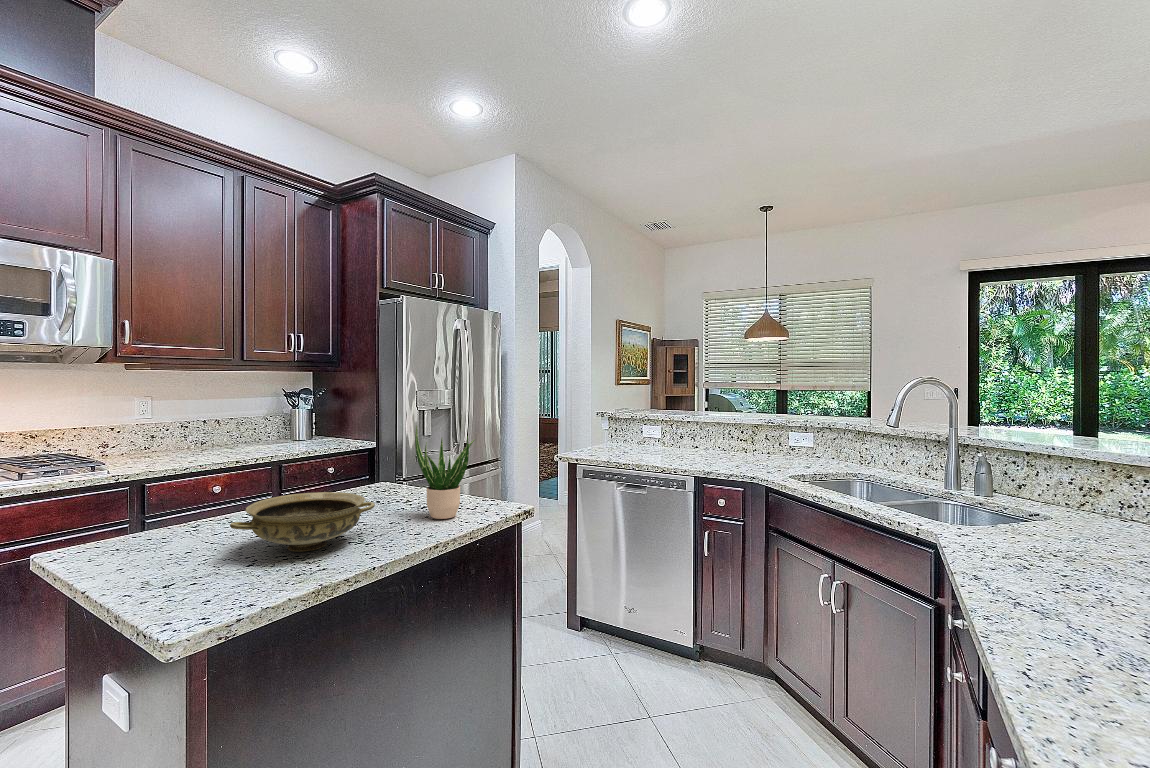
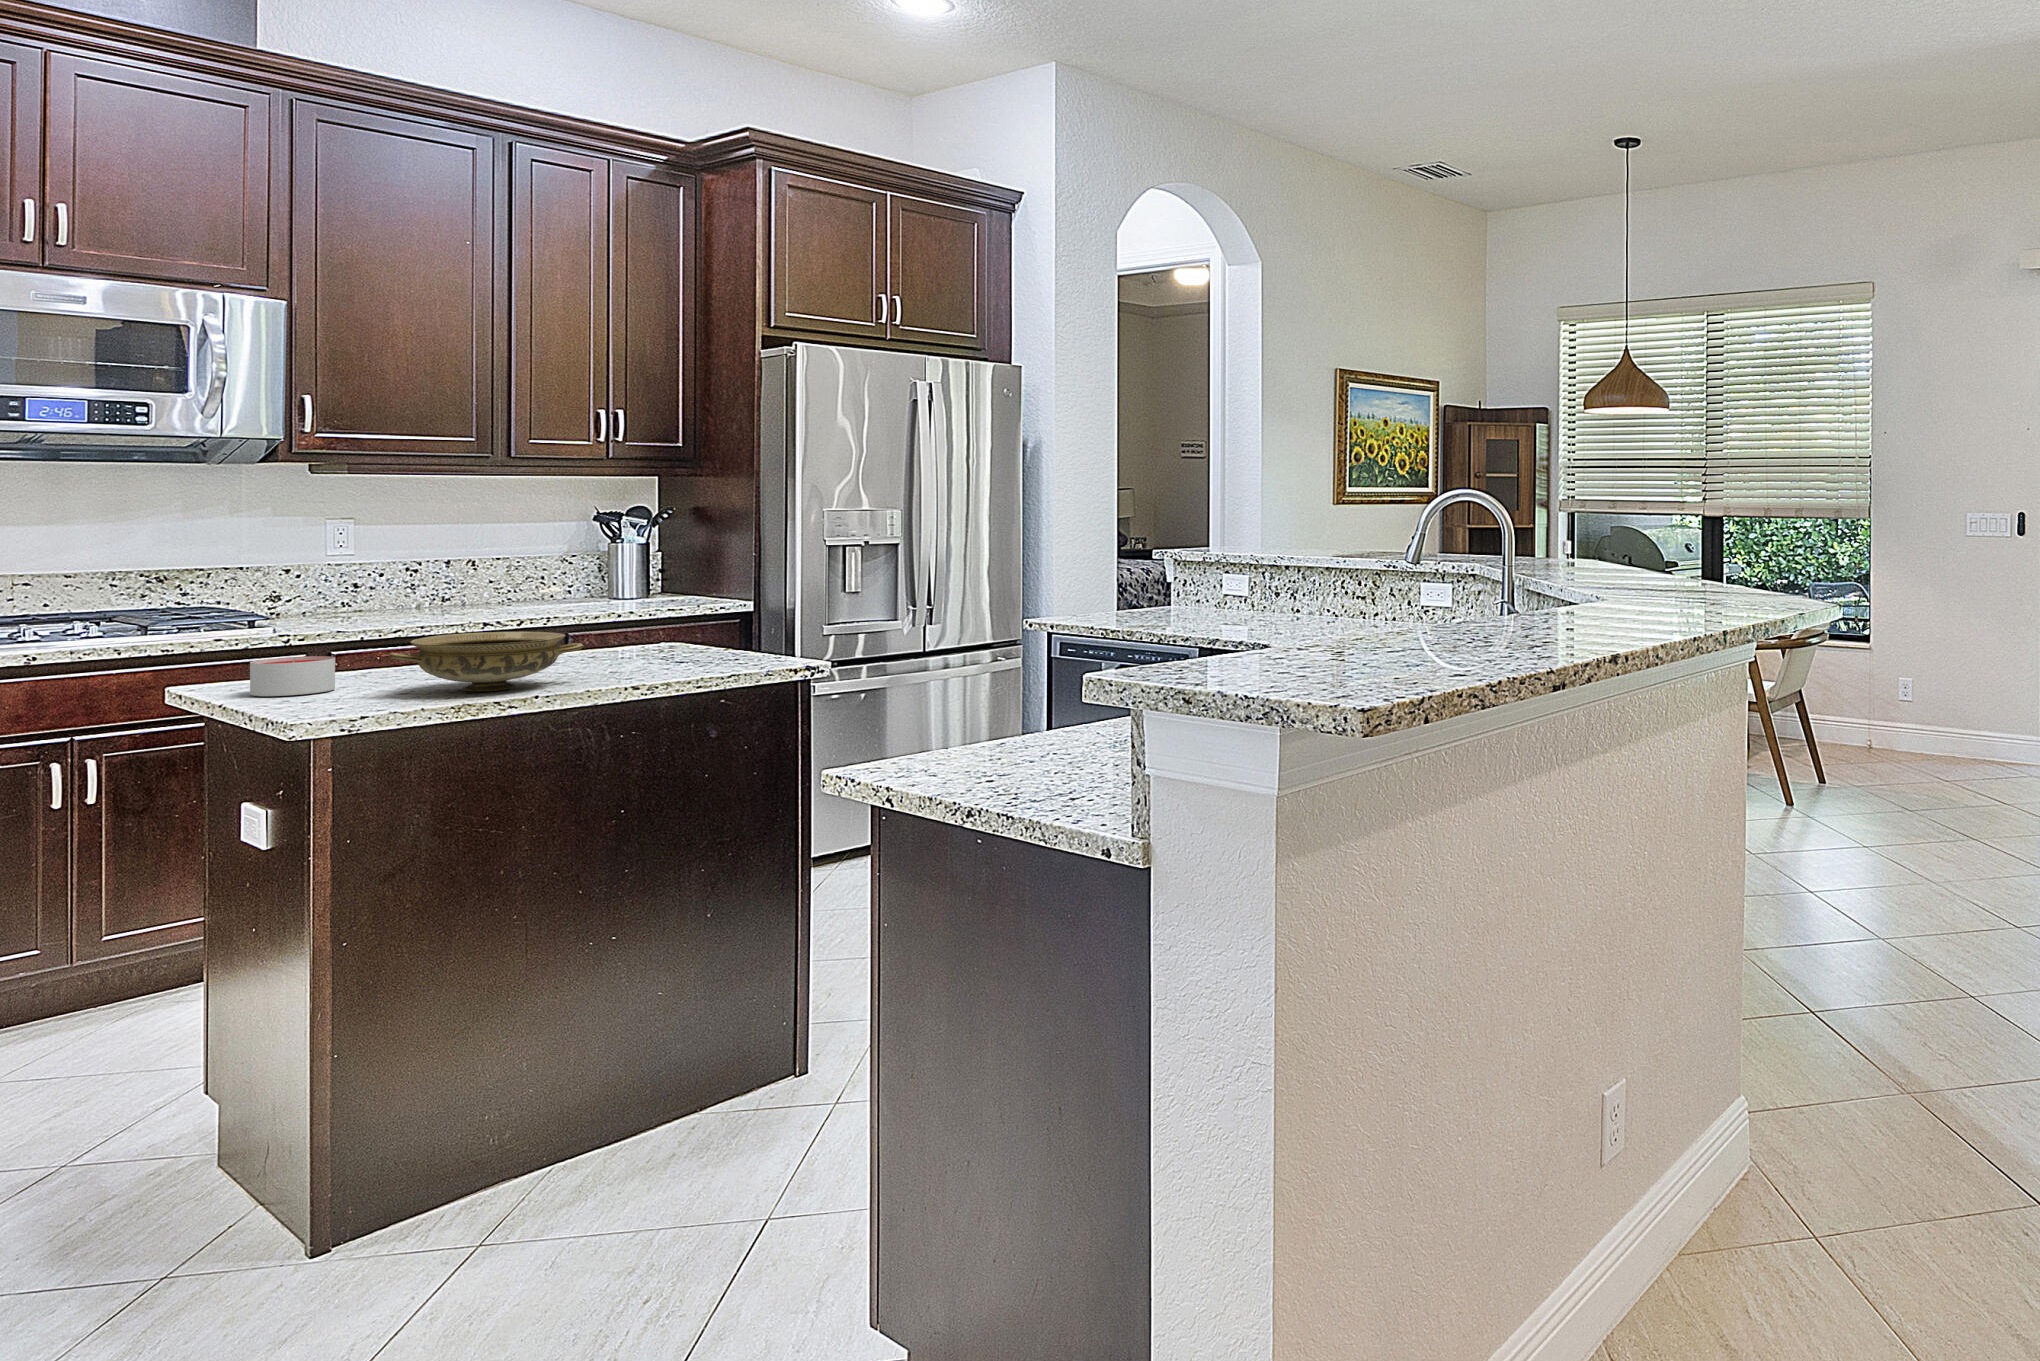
potted plant: present [415,426,475,519] -> none [660,552,750,673]
candle: none [103,519,176,564] -> present [250,656,335,696]

